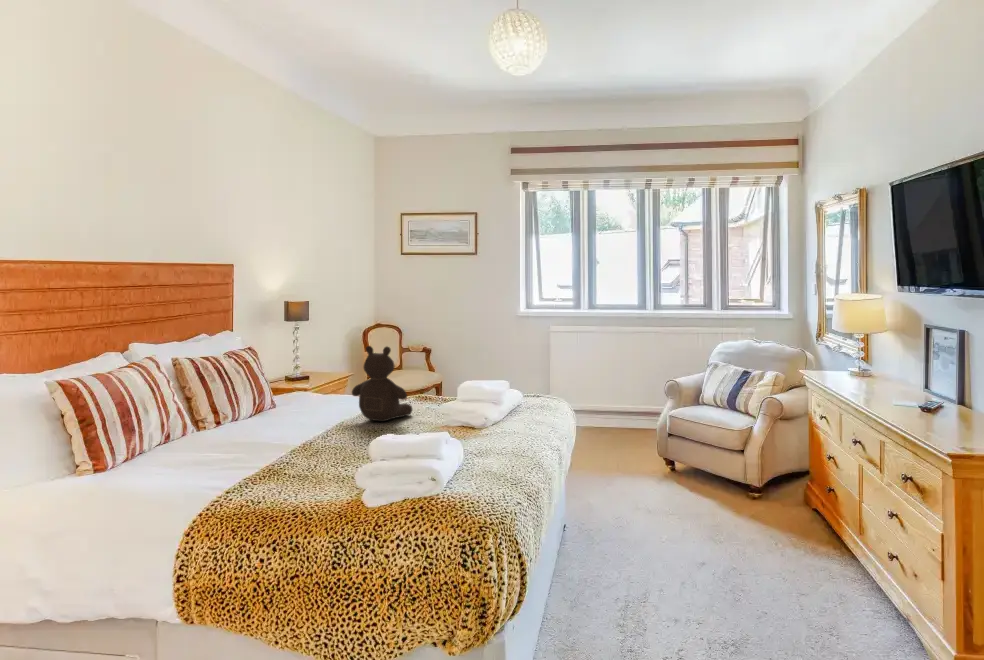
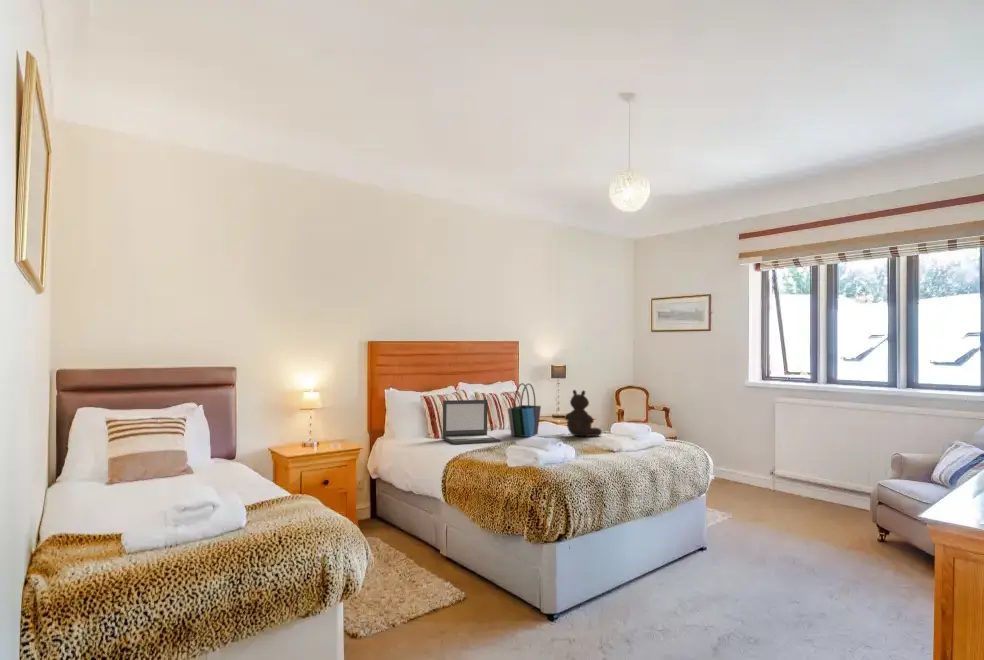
tote bag: none [257,340,306,436] -> present [508,383,541,437]
laptop: none [116,377,254,484] -> present [442,400,500,444]

